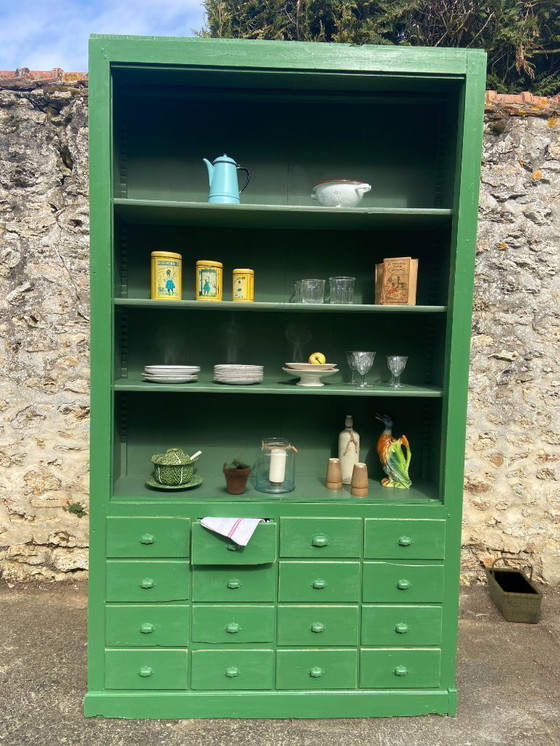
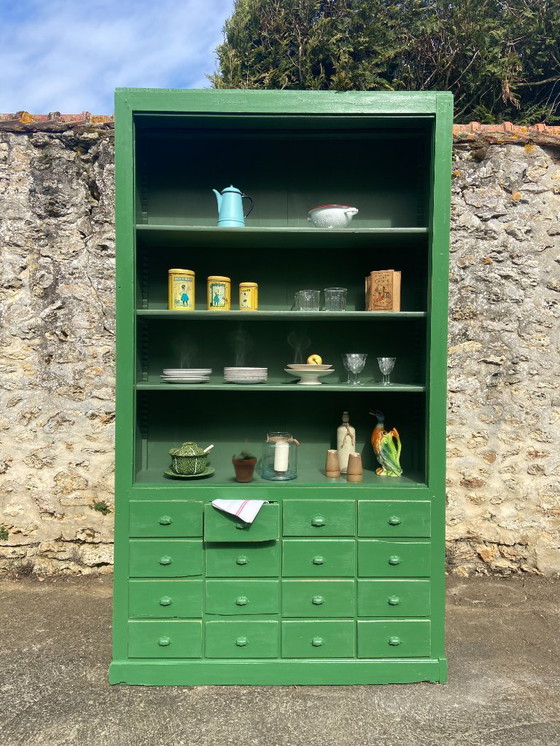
basket: present [485,557,543,623] -> none [481,548,535,610]

